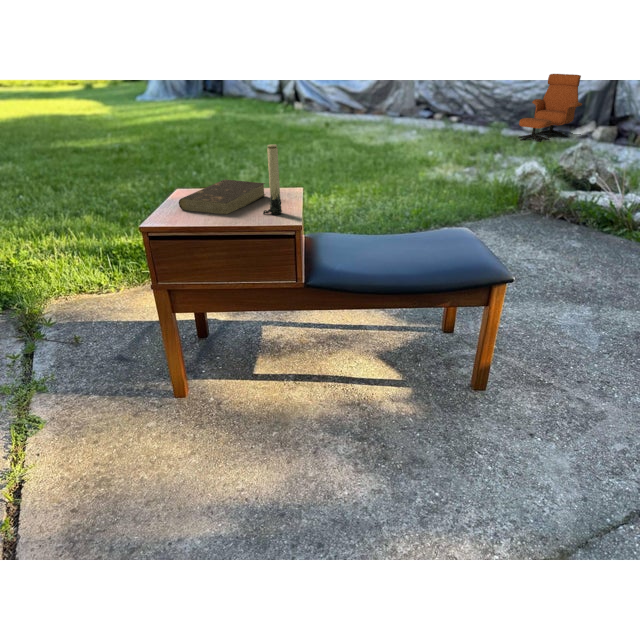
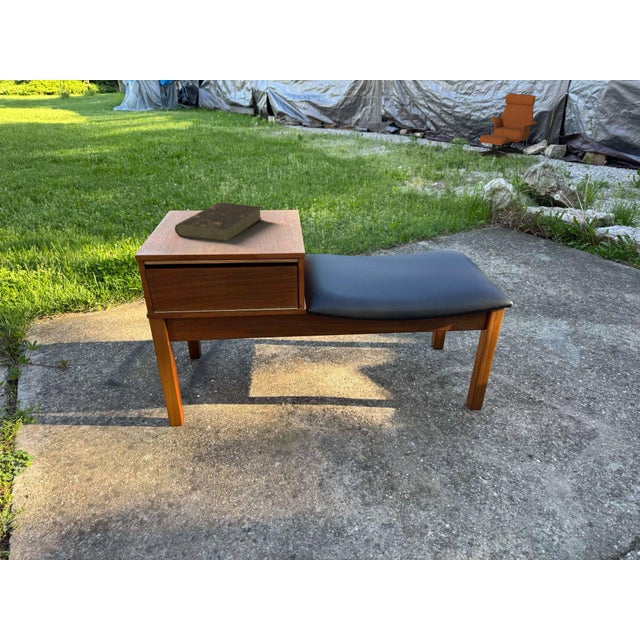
candle: present [263,145,282,215] -> none [264,171,283,241]

